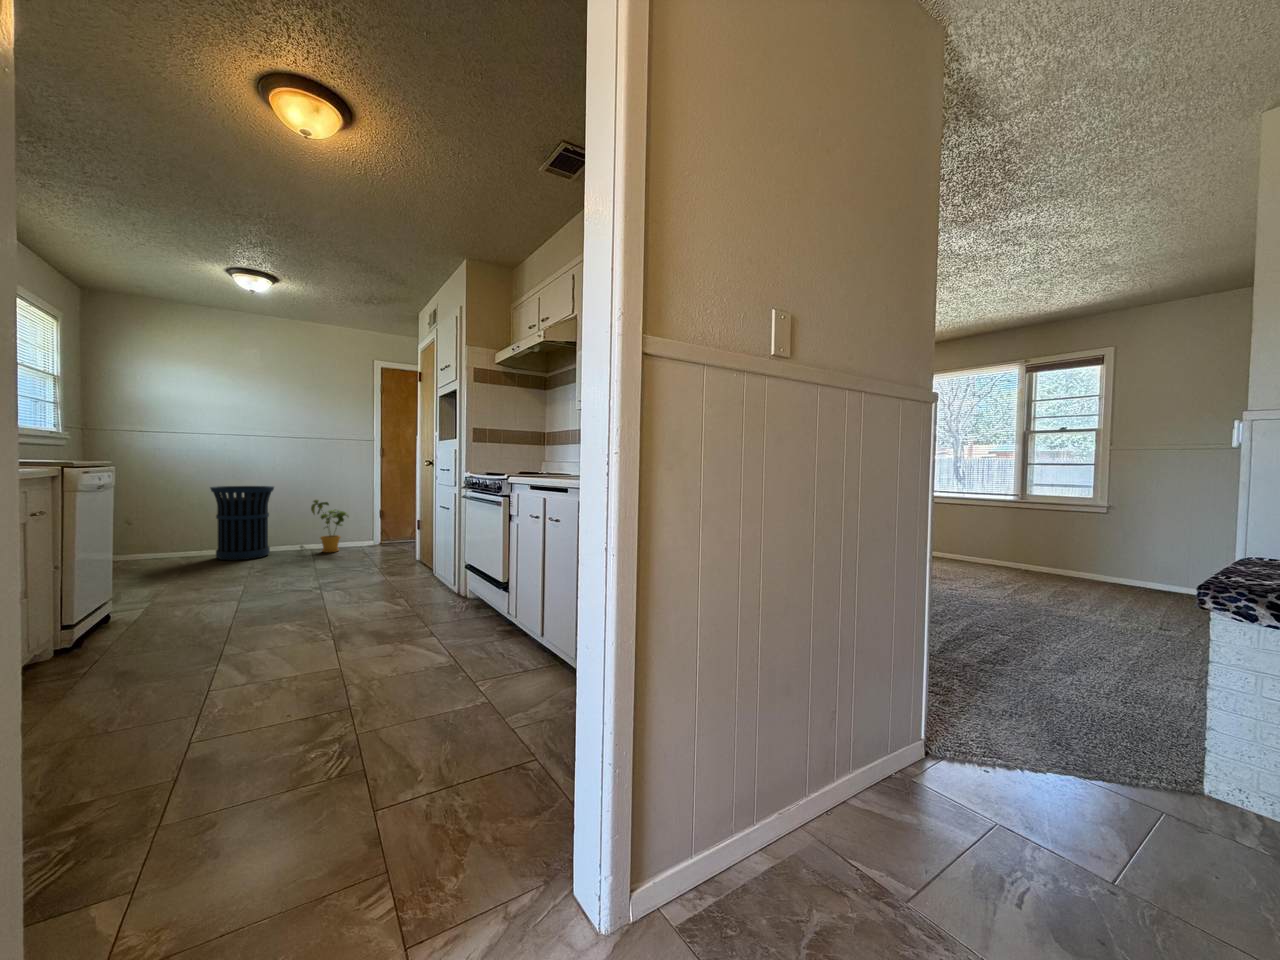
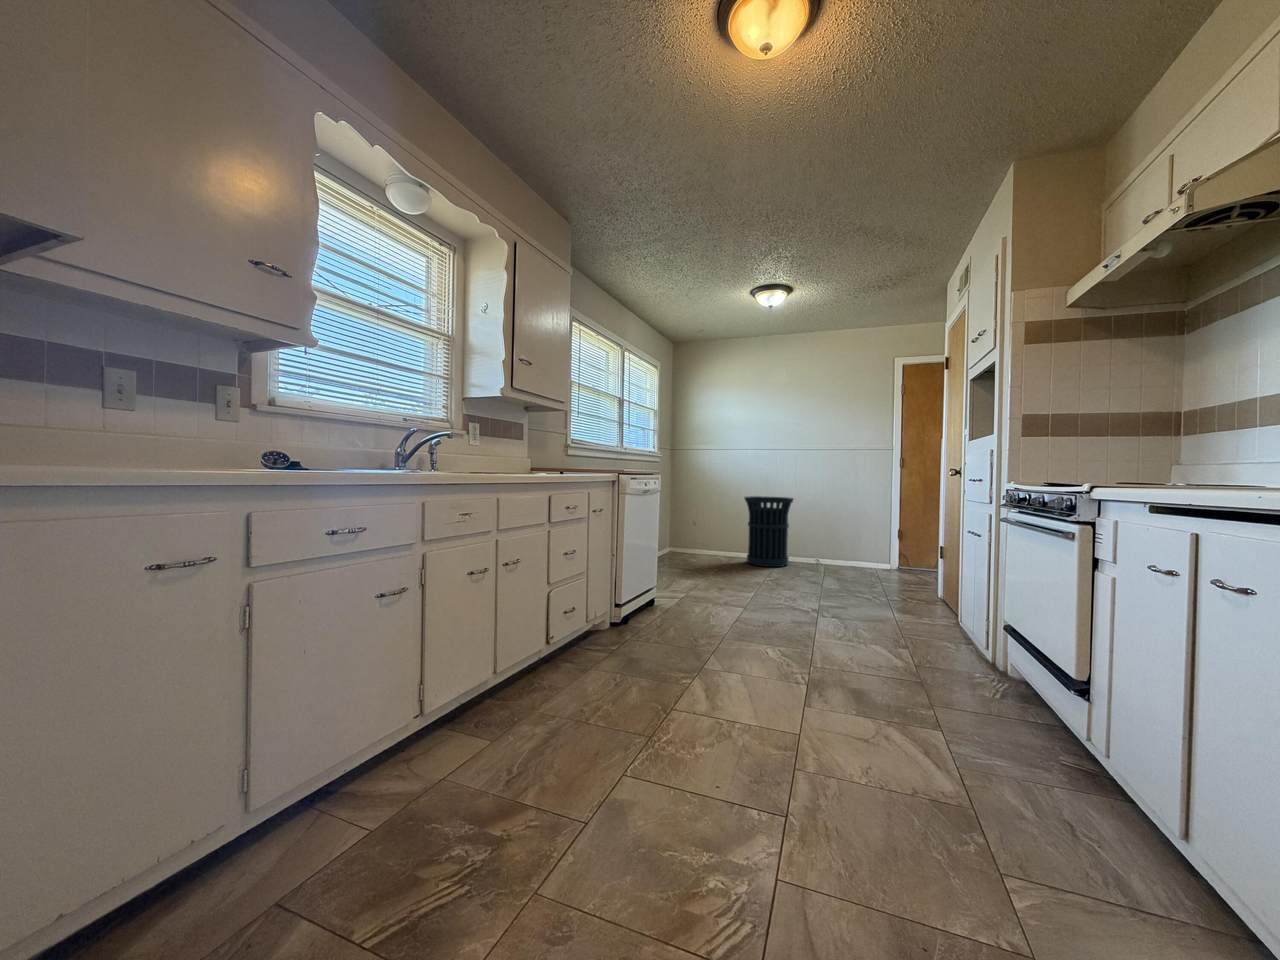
house plant: present [311,500,349,552] -> none [826,513,863,571]

